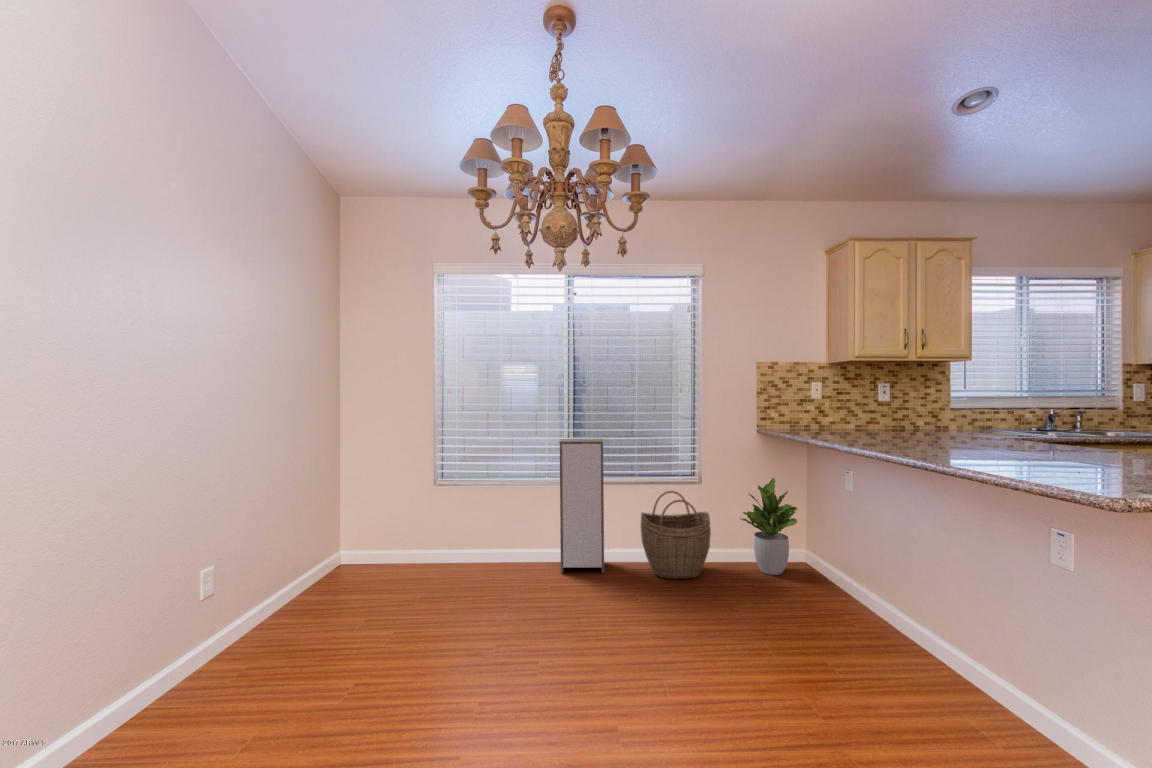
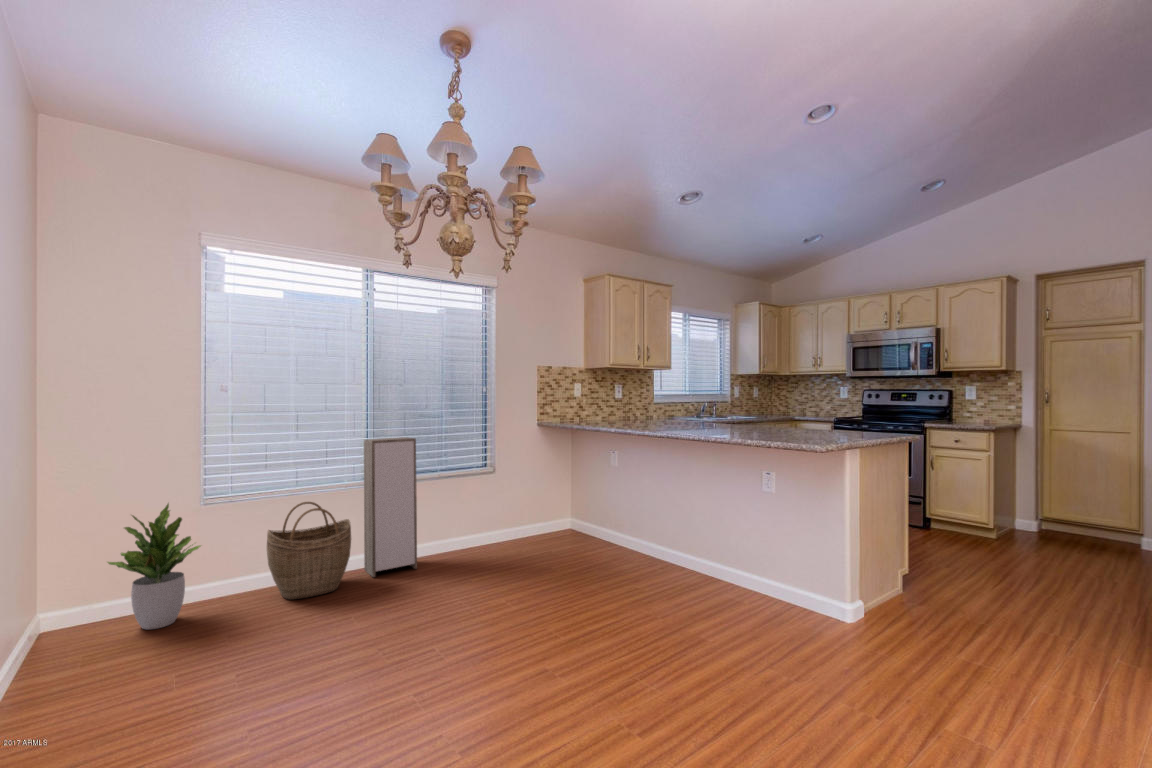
potted plant: present [741,478,798,575] -> present [108,503,201,629]
woven basket: present [641,491,711,579] -> present [267,502,351,600]

